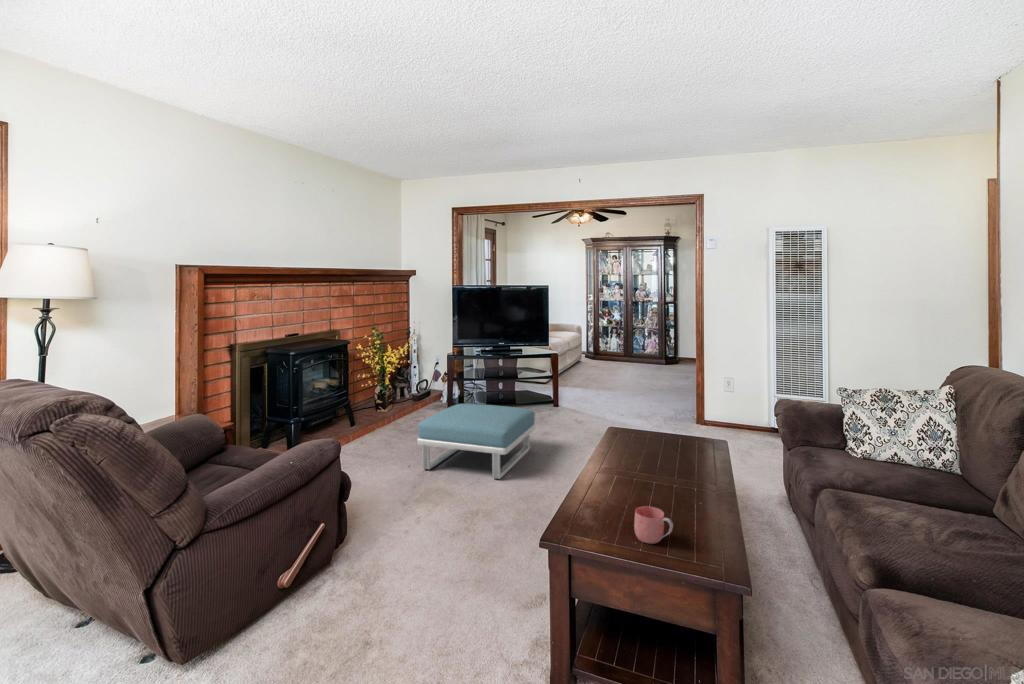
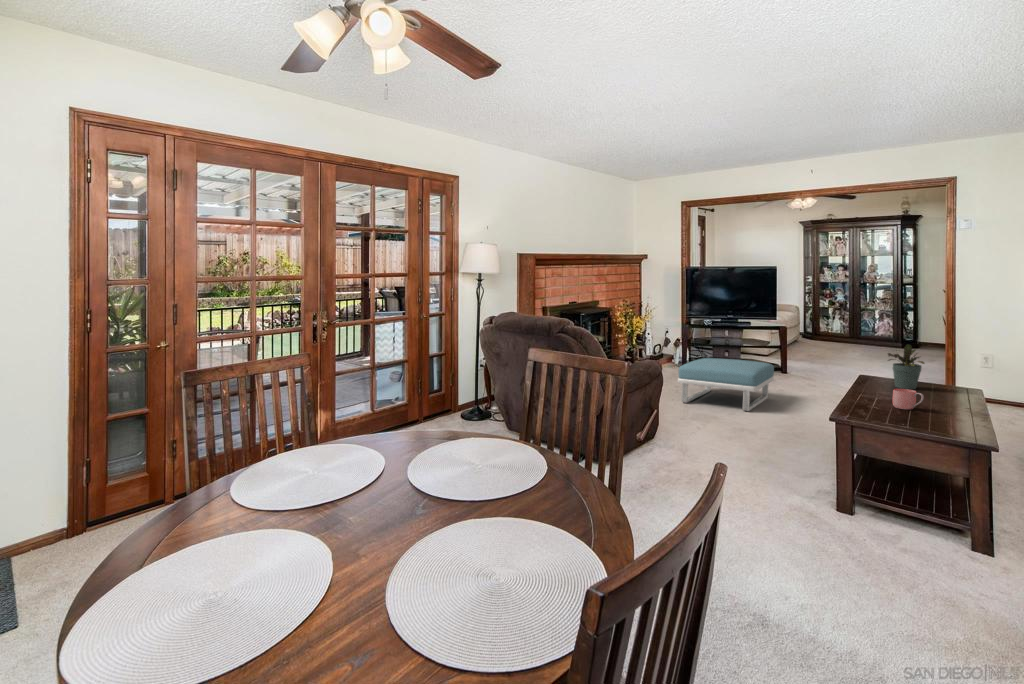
potted plant: none [636,416,678,475] -> present [888,345,924,389]

